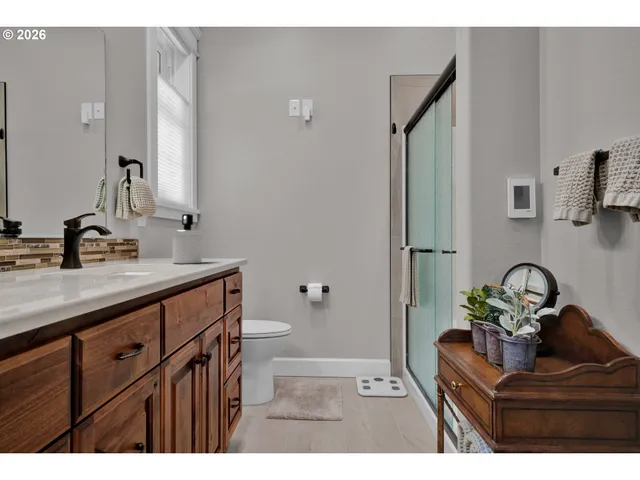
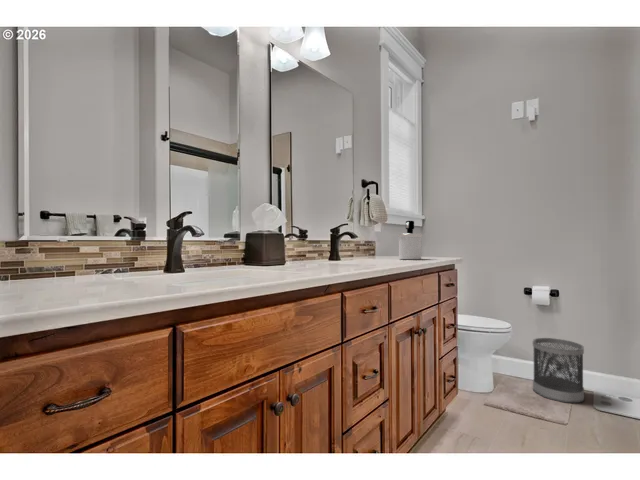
wastebasket: none [308,332,348,393] -> present [533,338,584,403]

